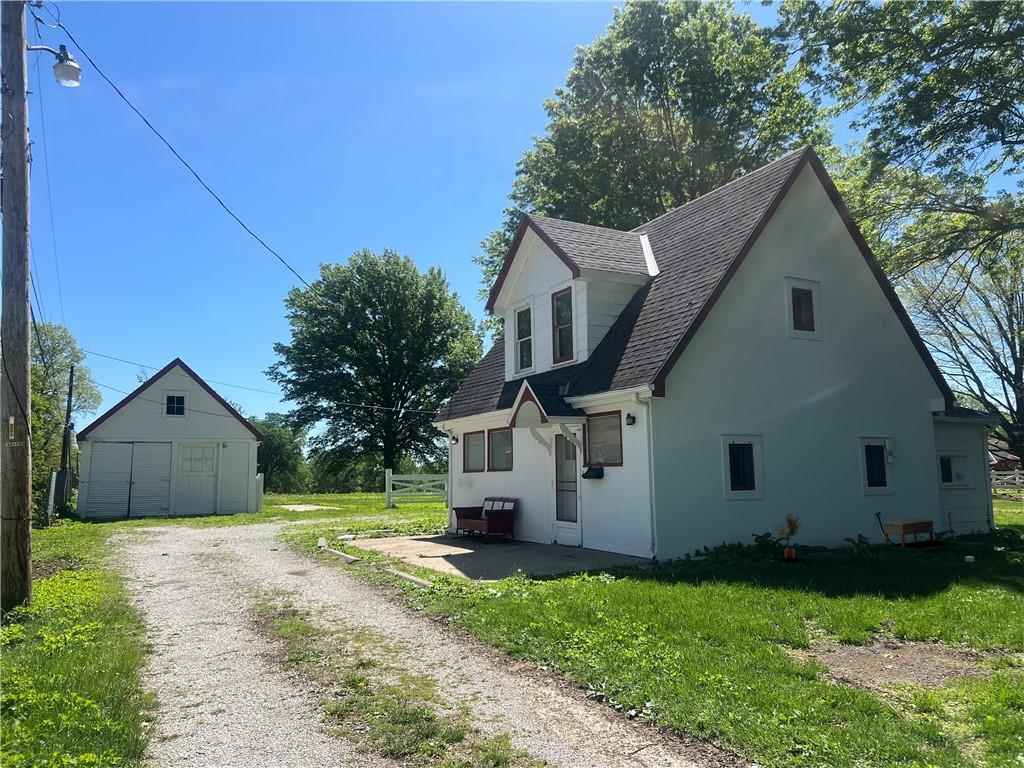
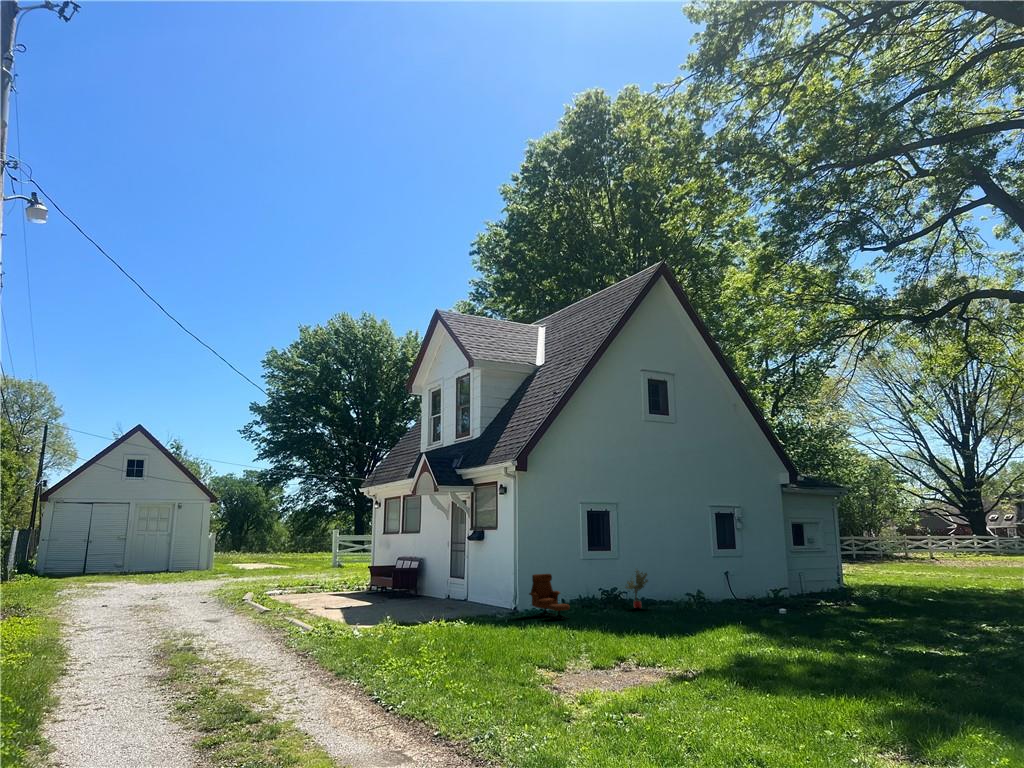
lounge chair: none [670,518,725,574] -> present [529,574,570,620]
bench: present [883,519,934,547] -> none [730,576,774,600]

